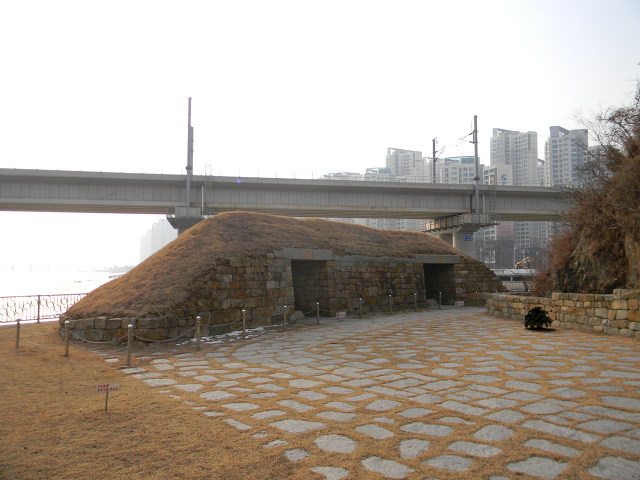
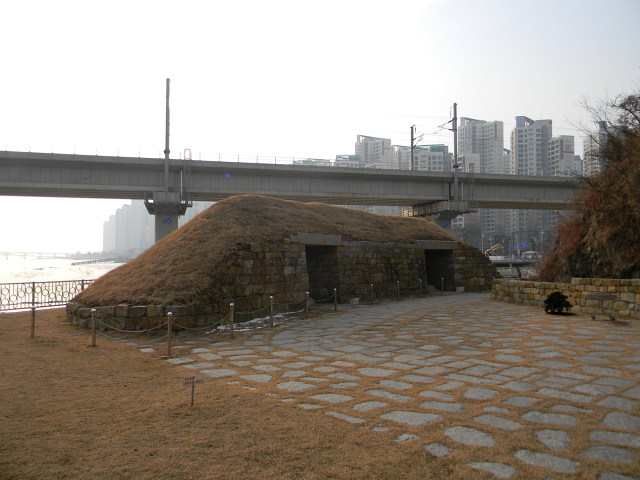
stool: none [561,310,592,337] -> present [586,294,617,321]

